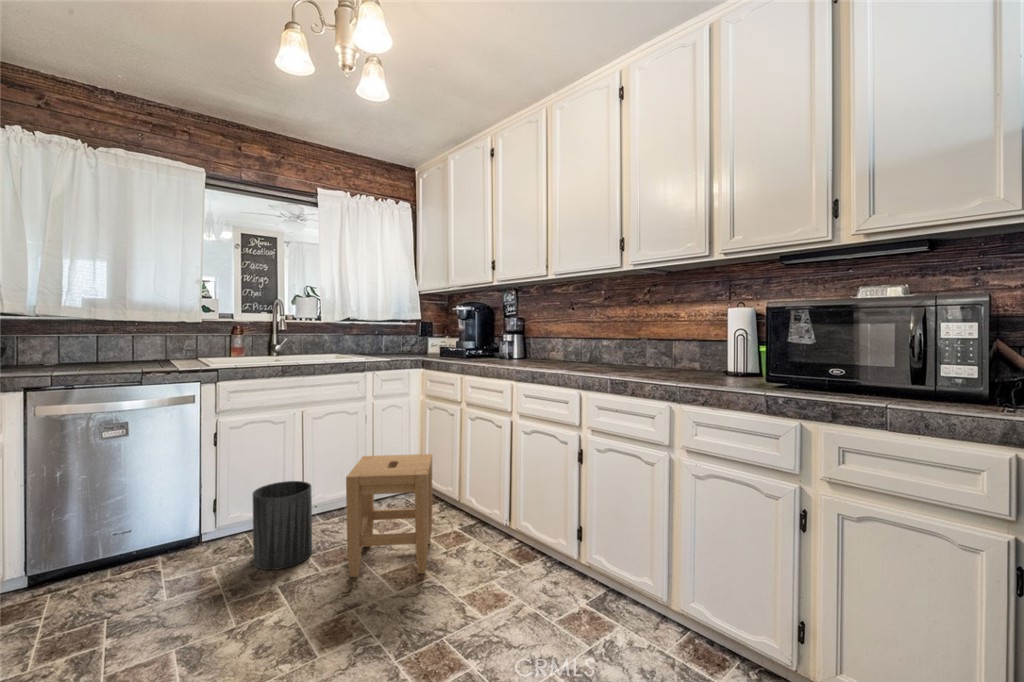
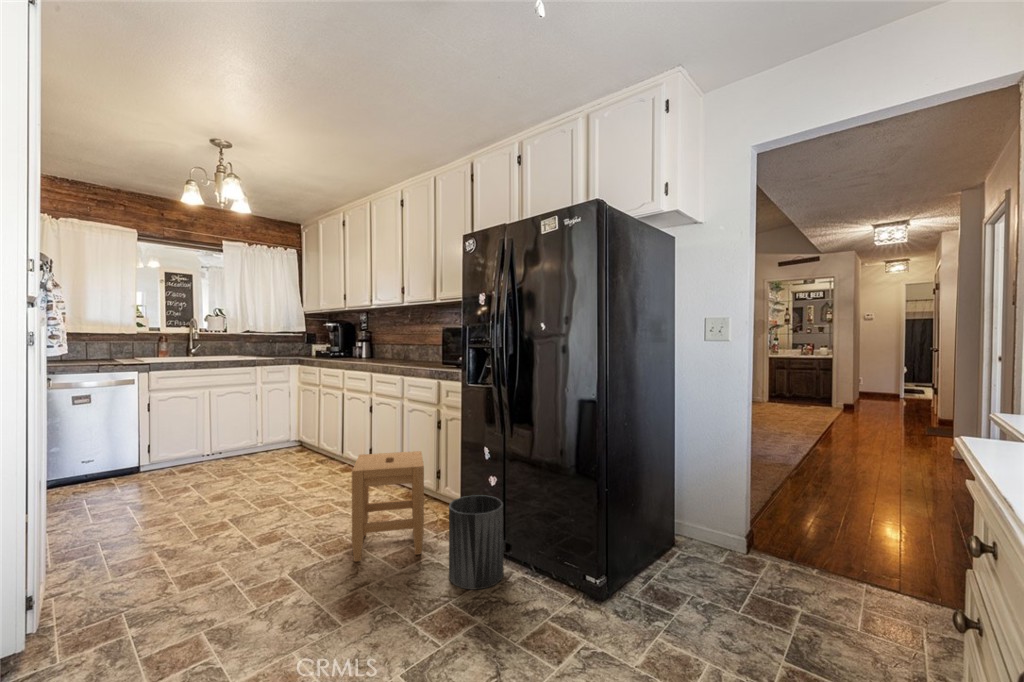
trash can: present [253,481,312,570] -> present [449,495,503,590]

